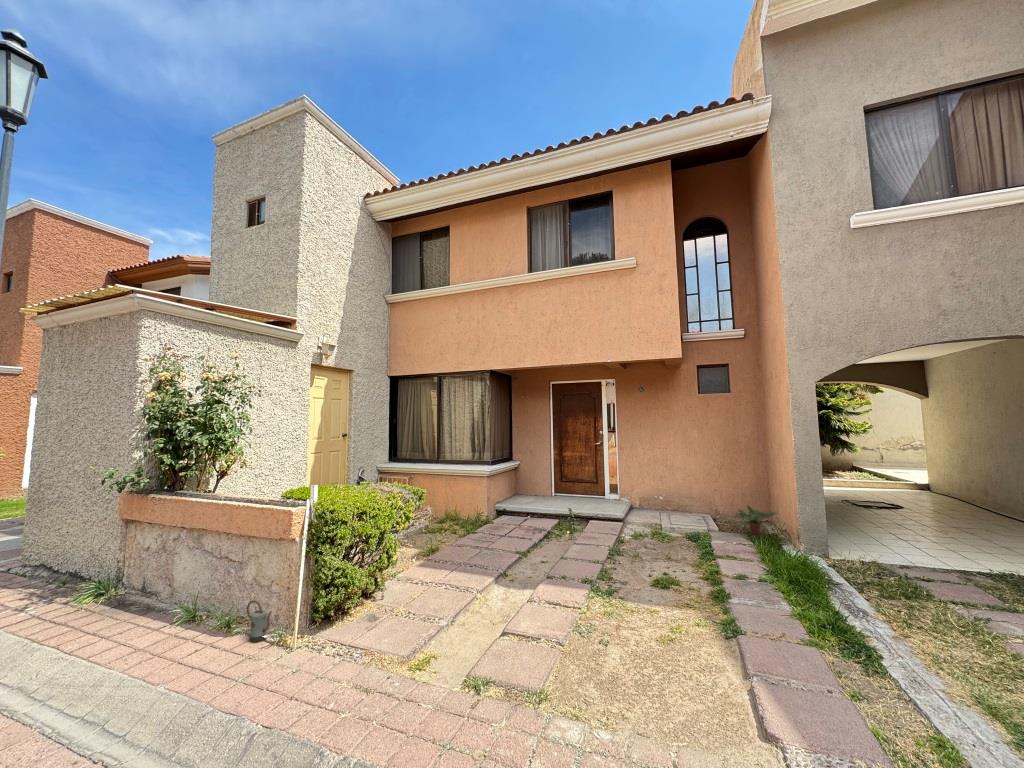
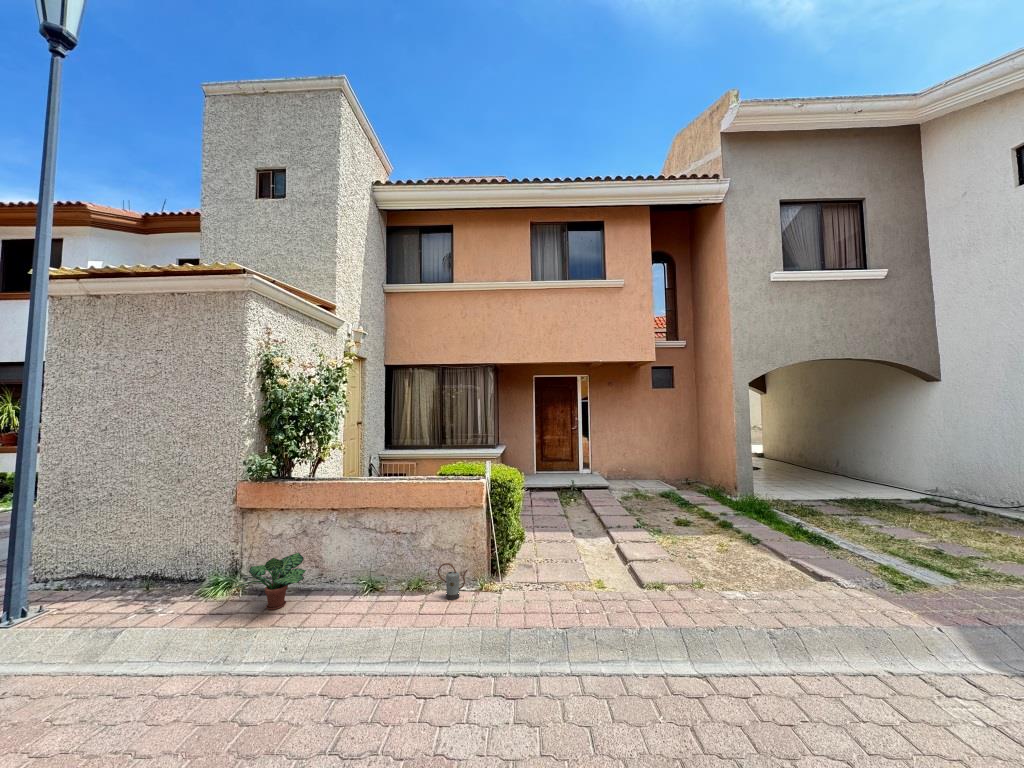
potted plant: present [737,506,776,534] -> present [231,552,306,610]

